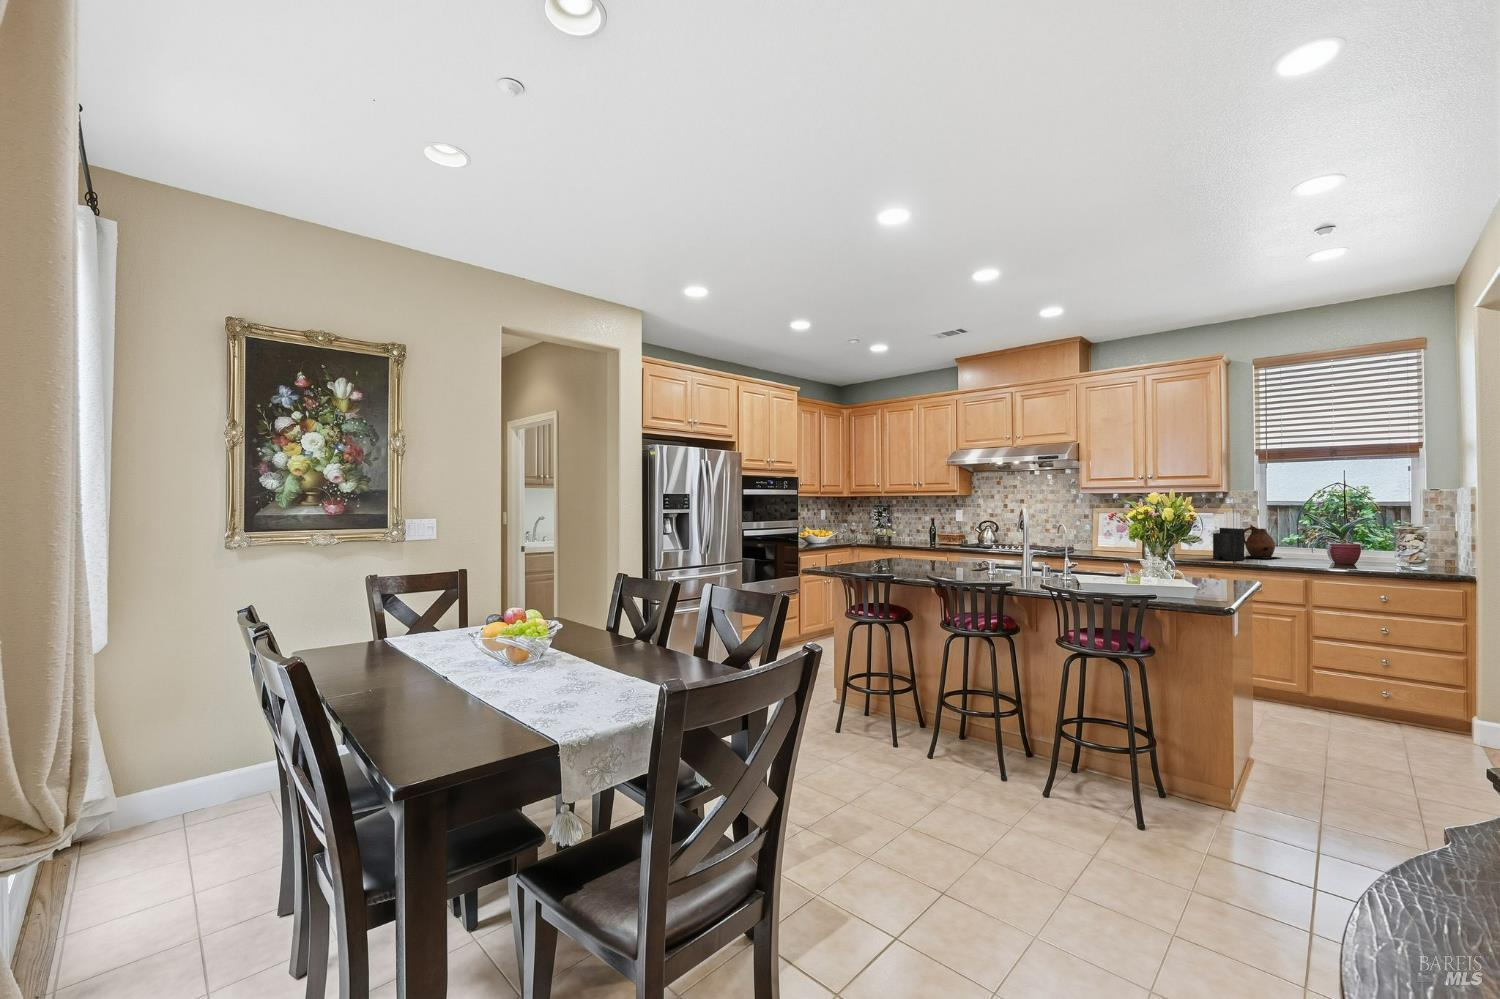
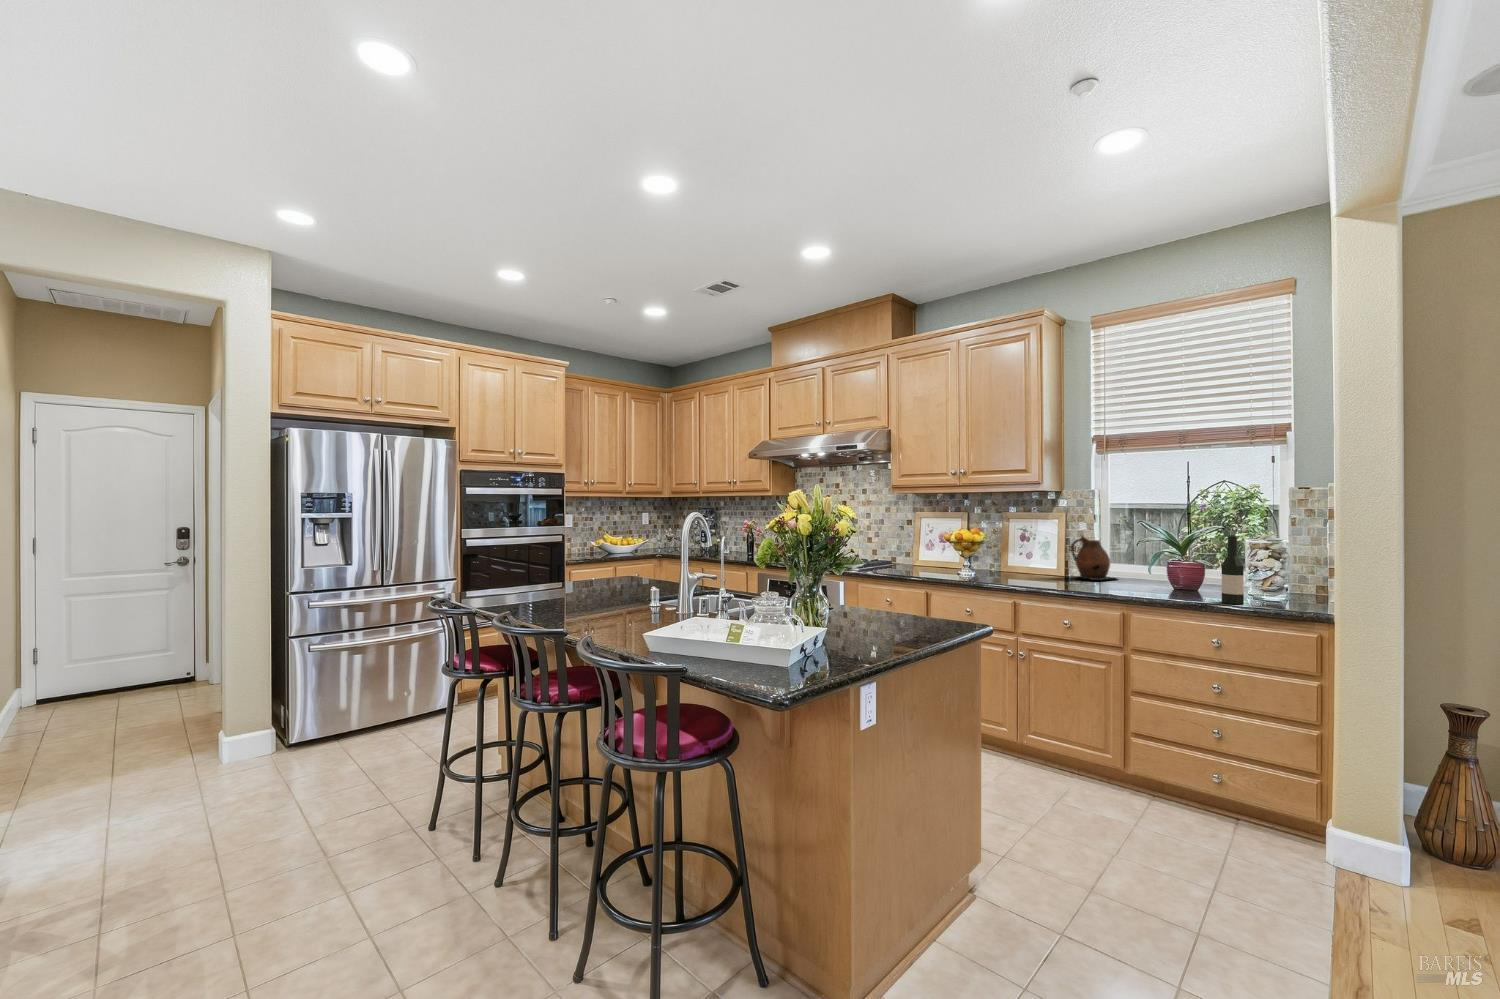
knife block: present [1213,512,1244,561] -> none [1031,518,1064,583]
wine bottle: none [1385,523,1403,572] -> present [1222,535,1244,604]

